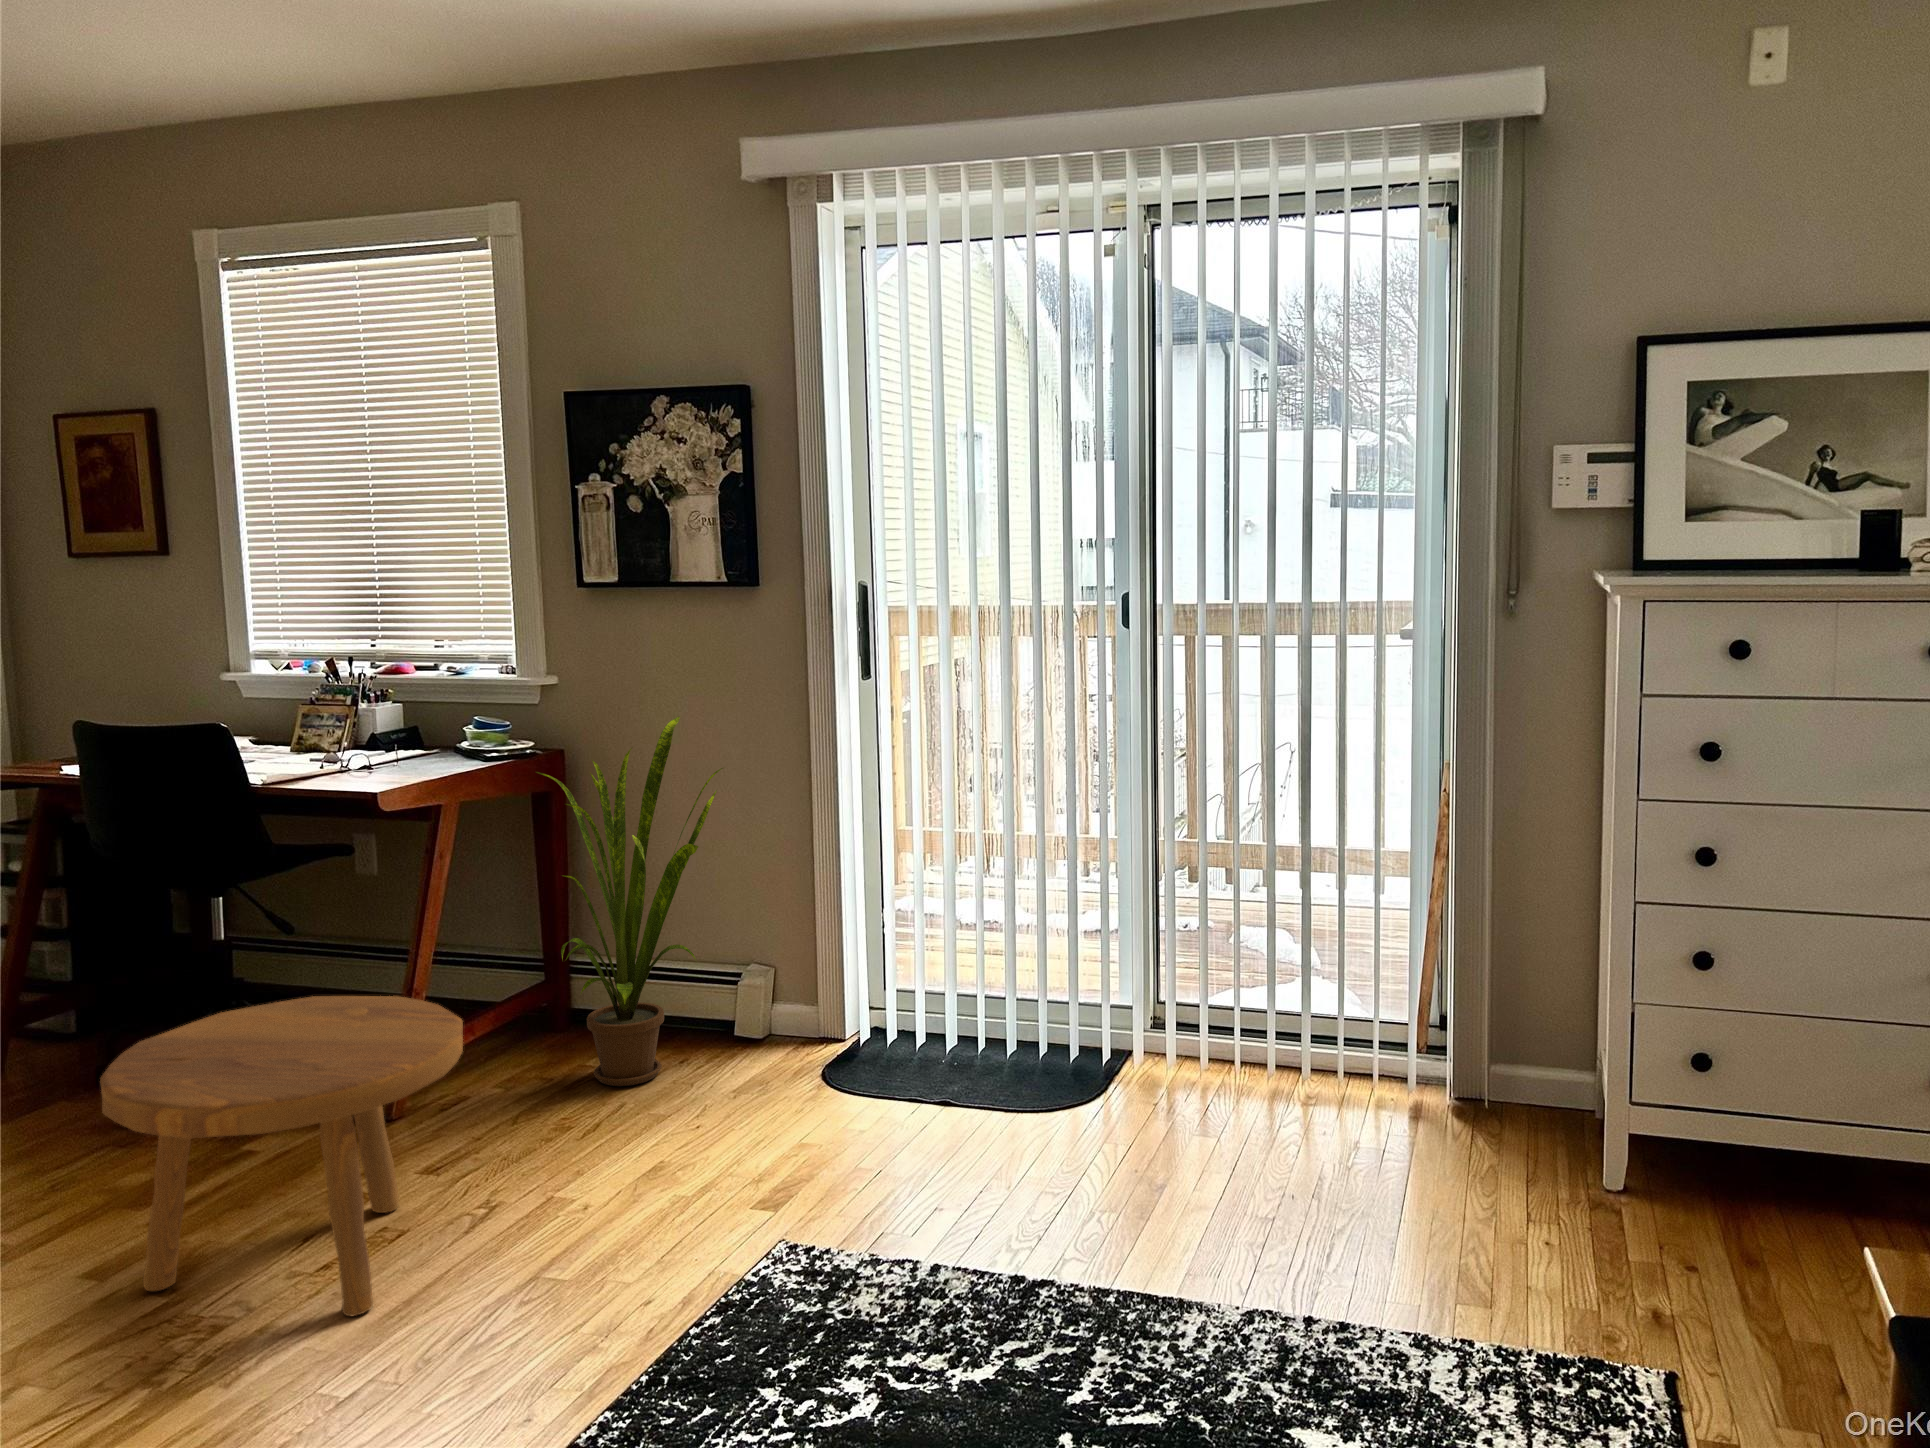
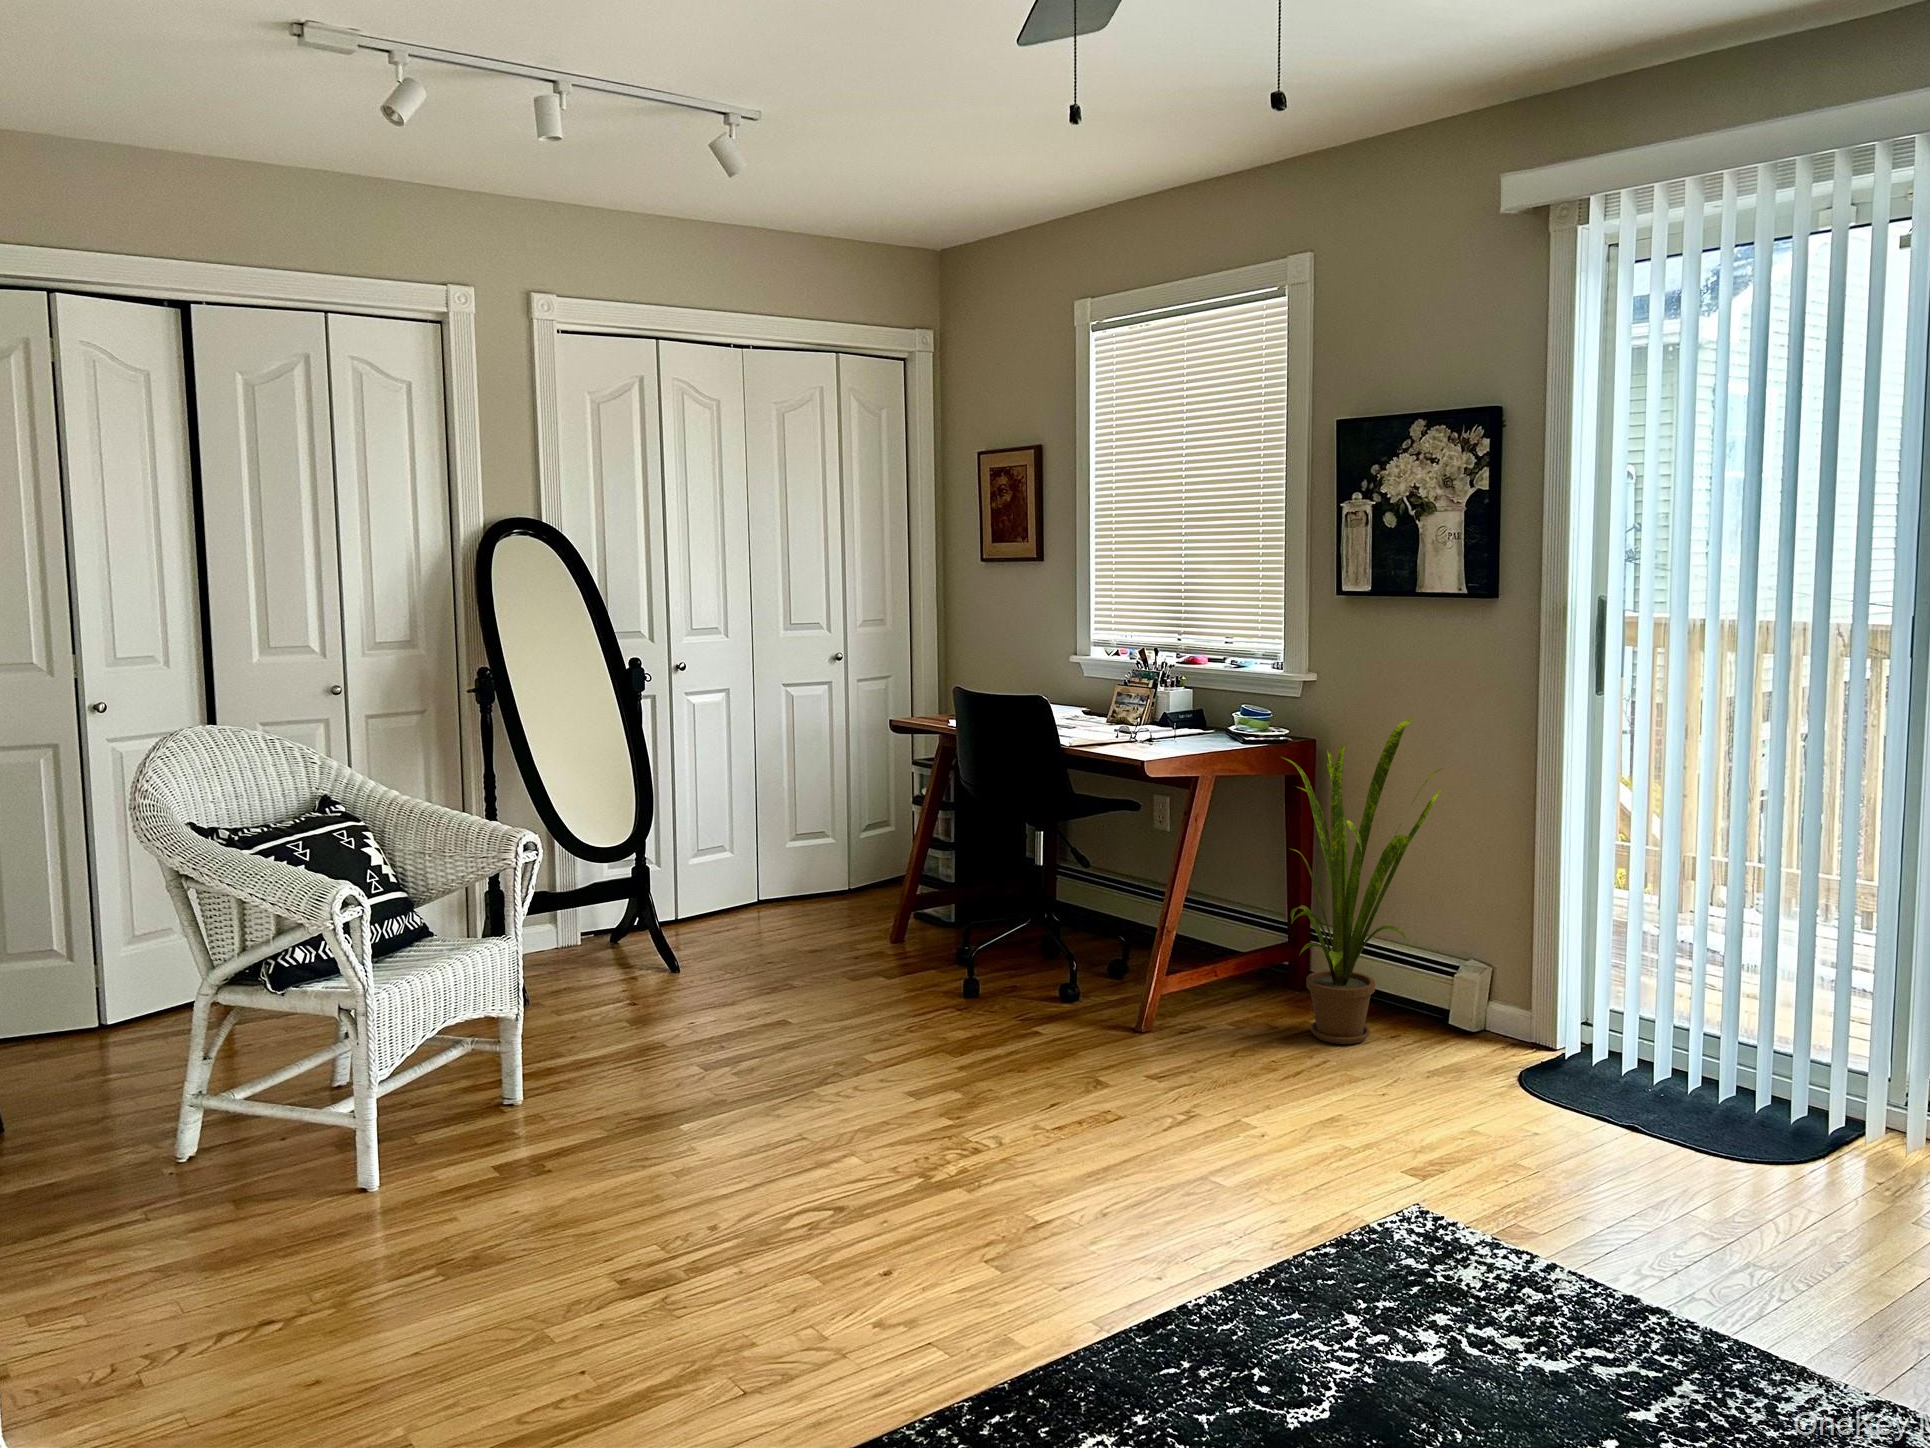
footstool: present [100,996,463,1316] -> none [920,915,1171,1164]

